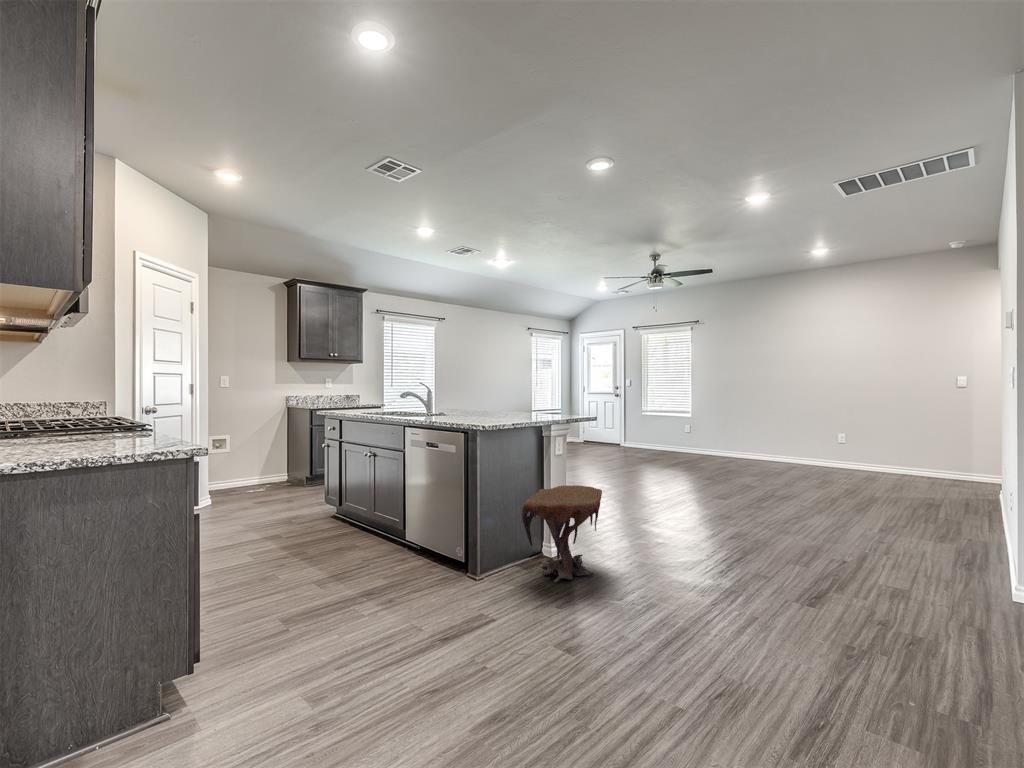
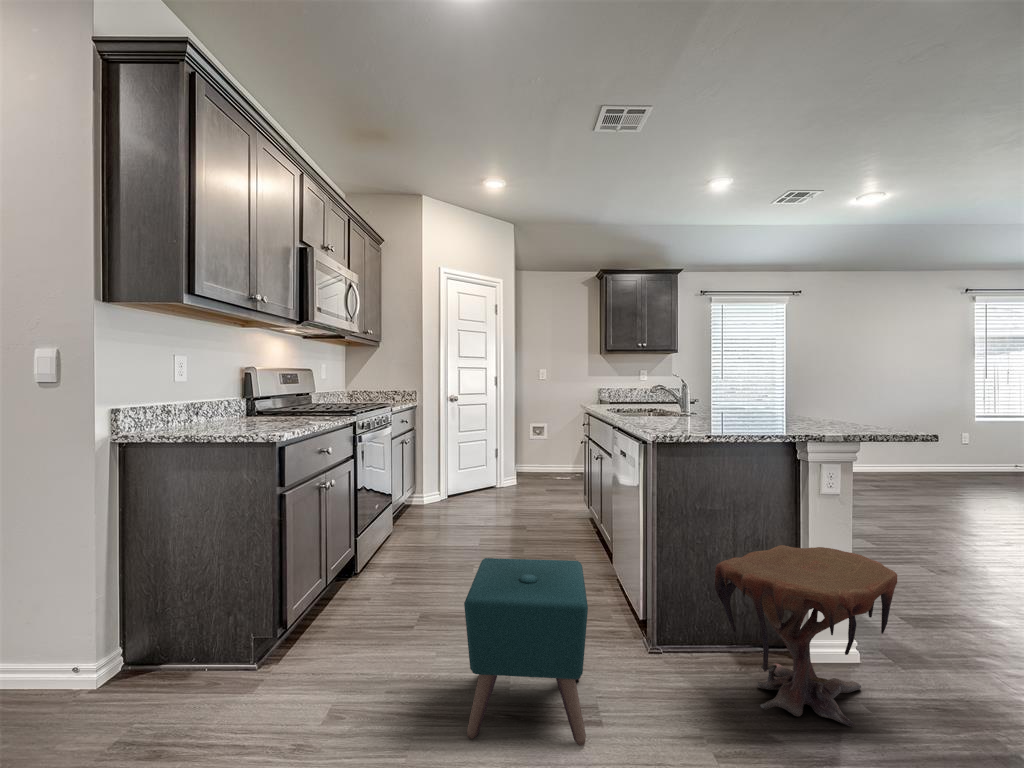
ottoman: none [387,521,499,661] -> present [464,558,588,746]

